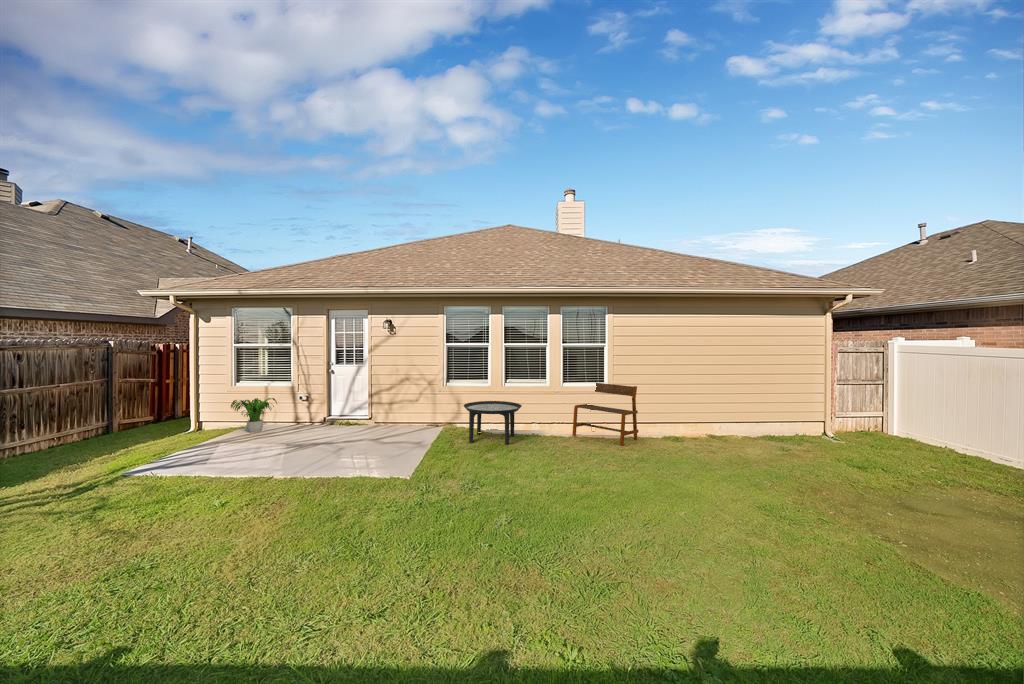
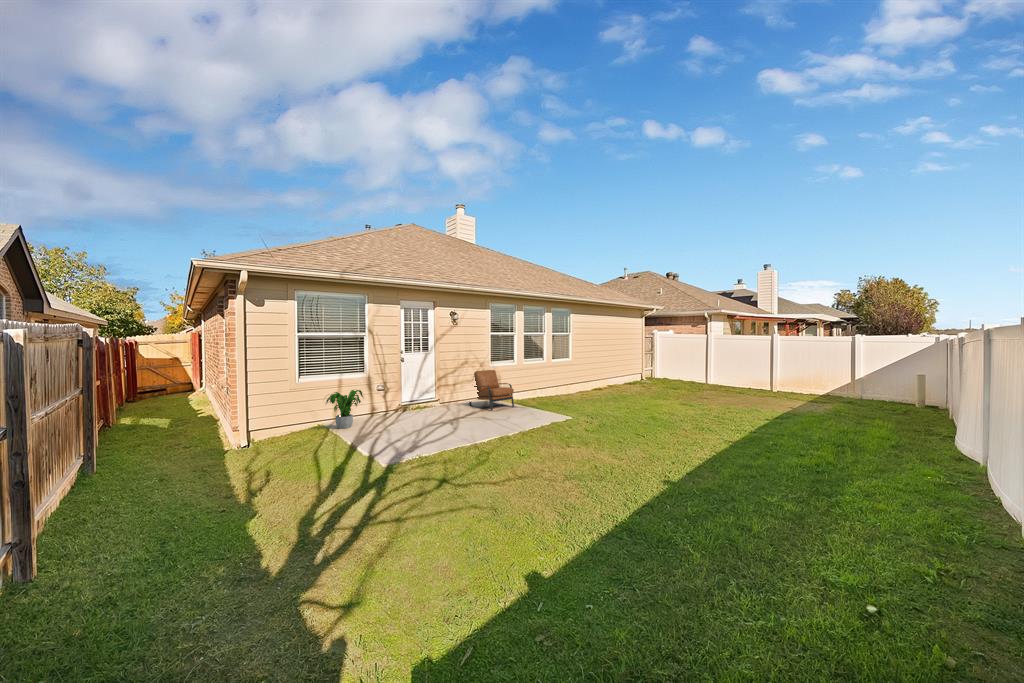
bench: present [572,383,639,446] -> none [560,359,600,394]
chair: none [397,390,443,441] -> present [469,370,514,411]
round table: present [464,401,522,445] -> none [516,375,559,405]

